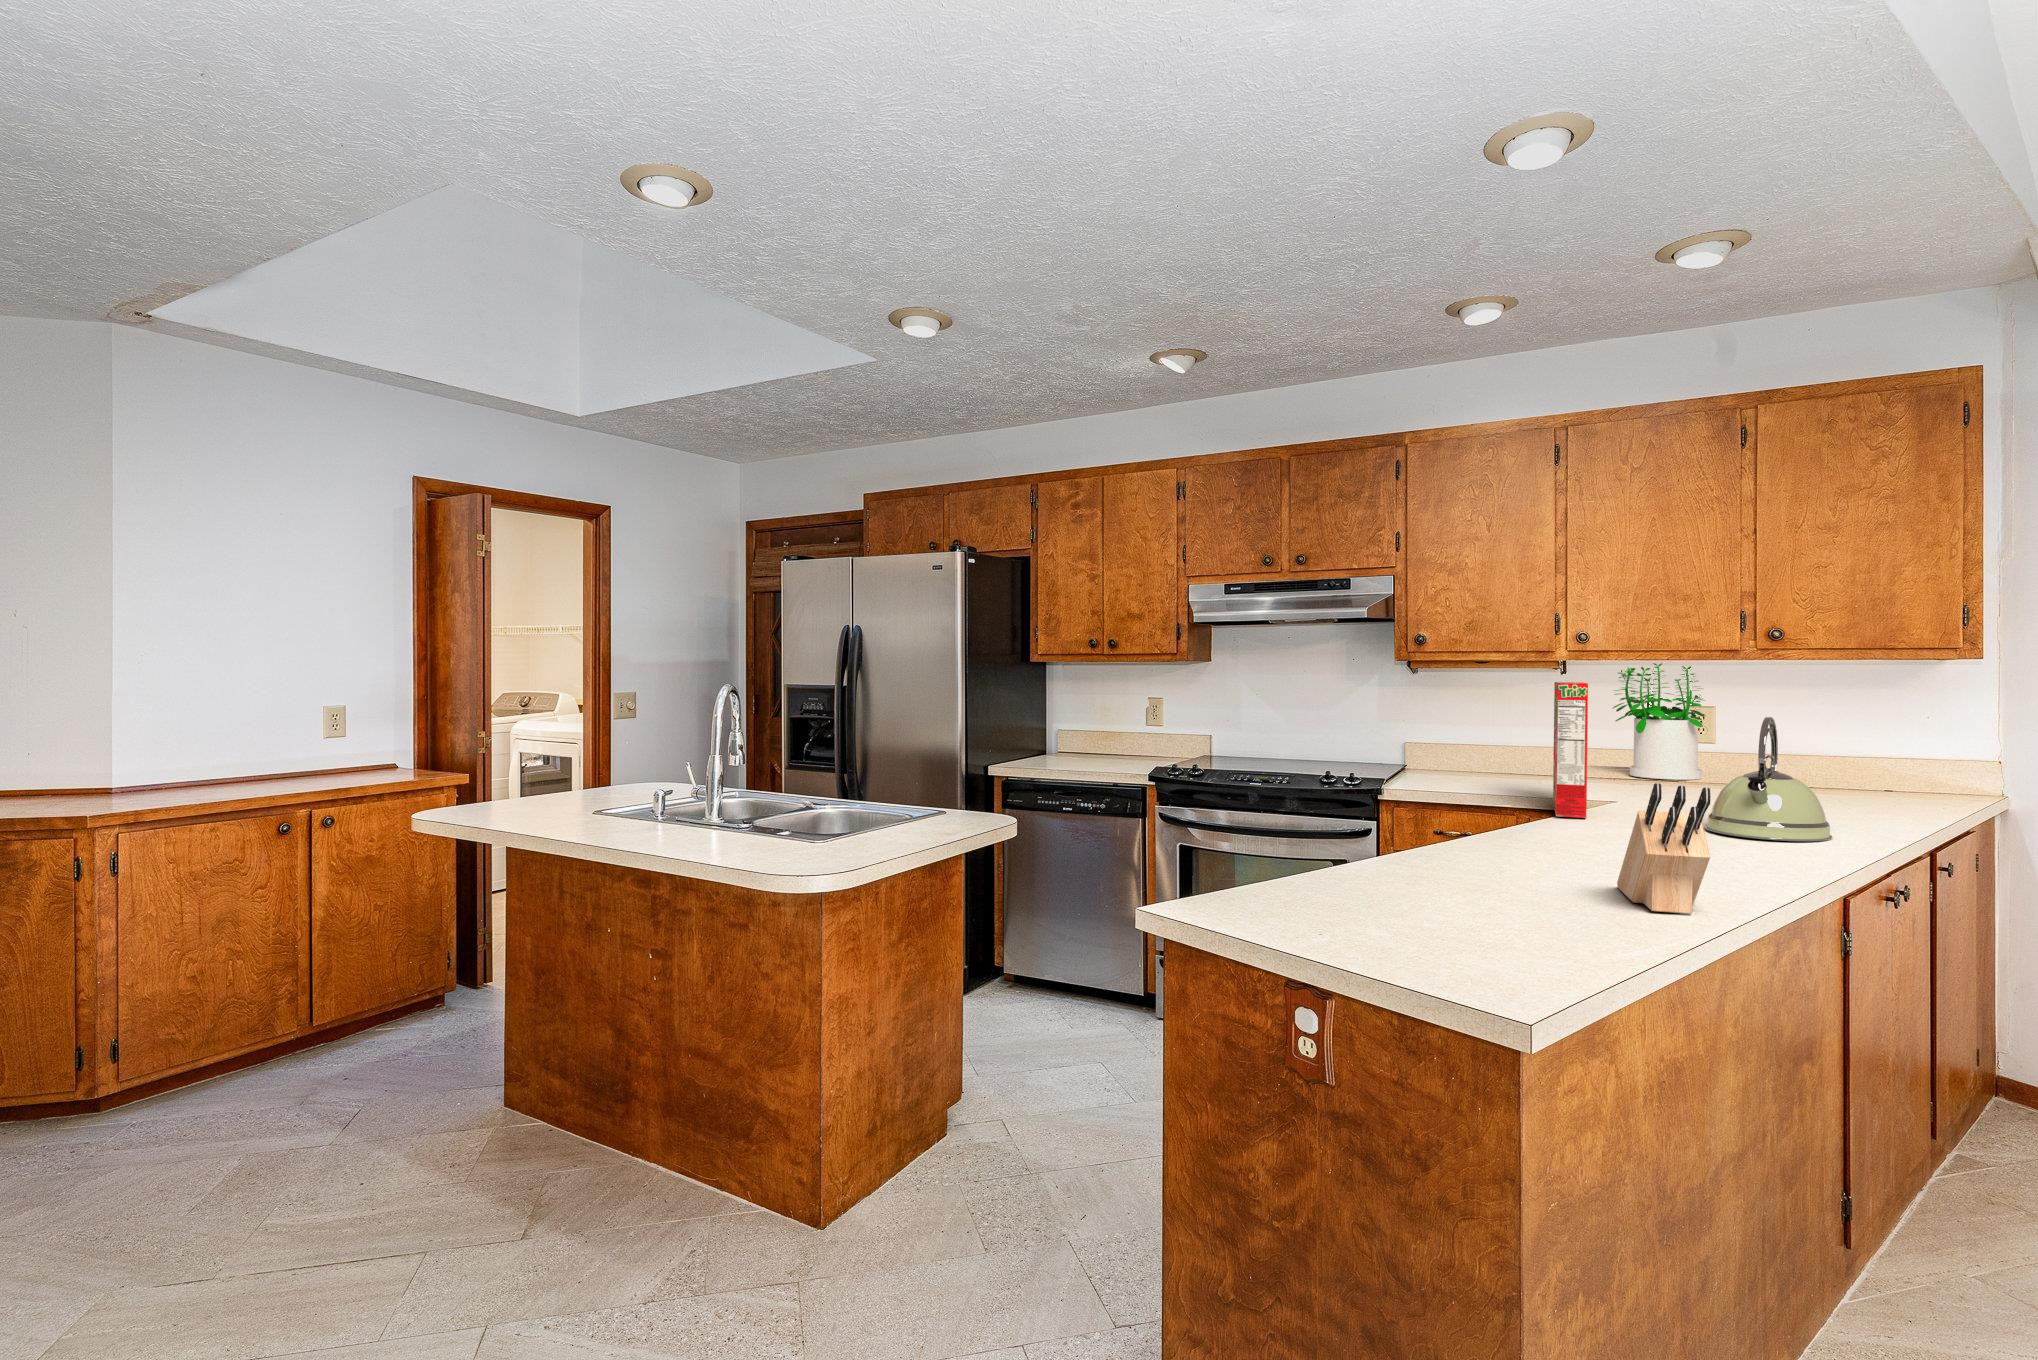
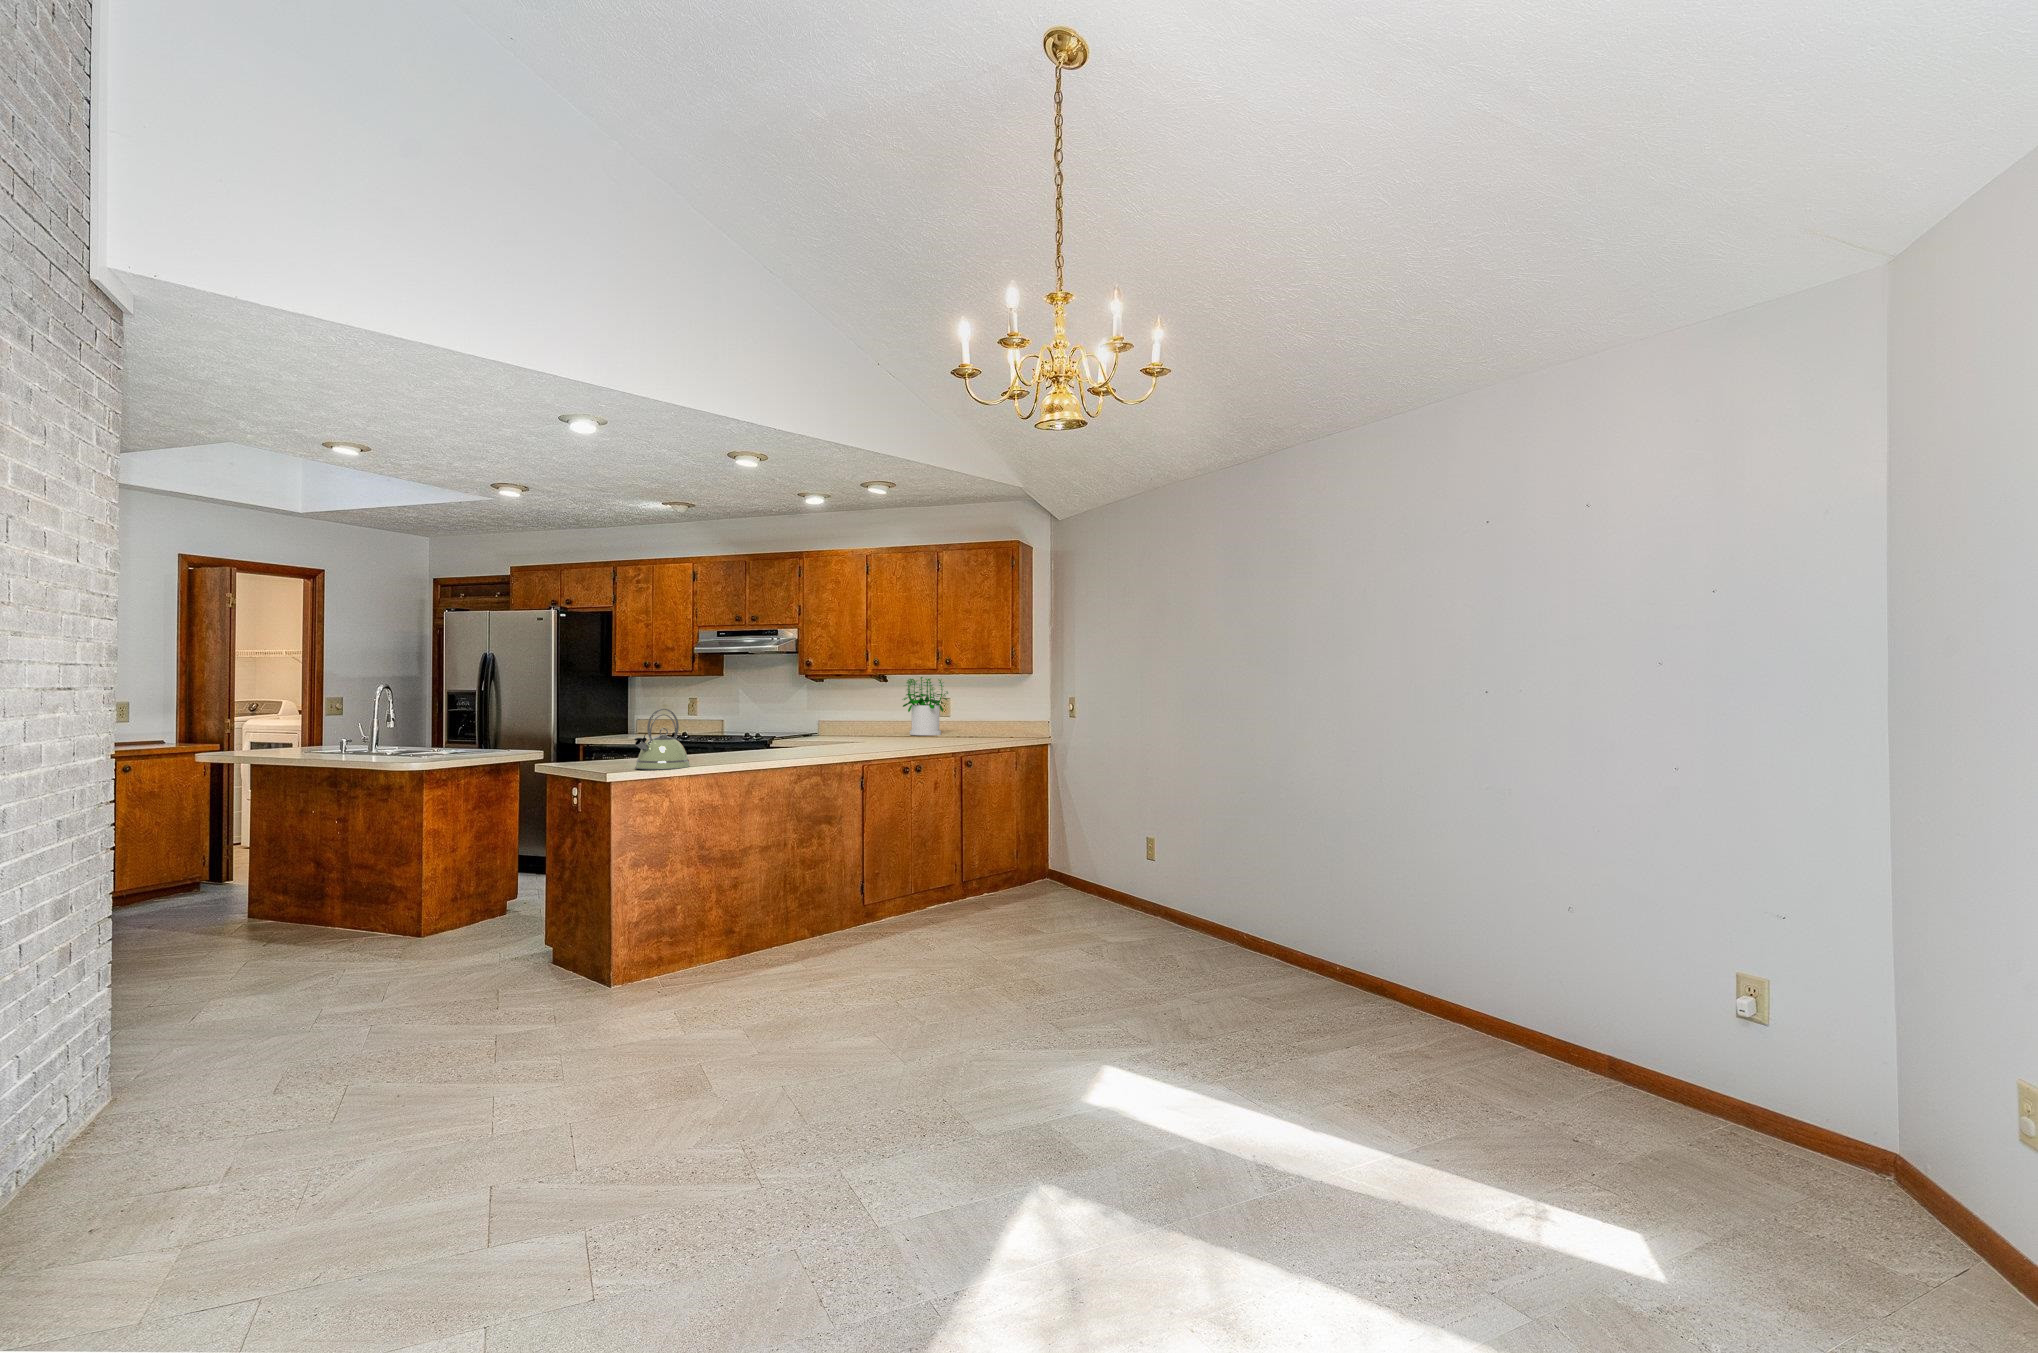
cereal box: present [1553,682,1588,818] -> none [808,685,838,747]
kettle: present [1706,717,1832,841] -> present [634,709,690,770]
knife block: present [1617,783,1710,914] -> none [728,718,765,765]

